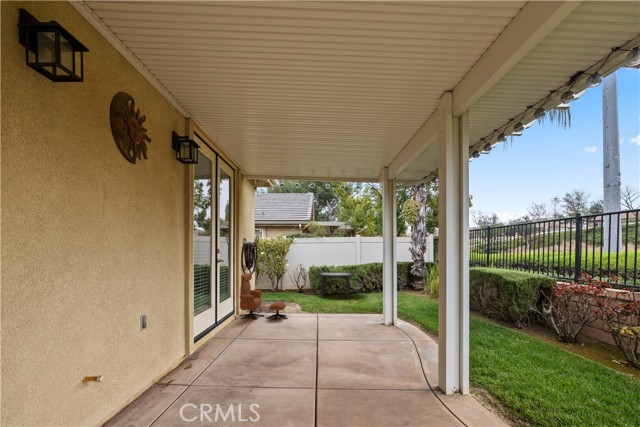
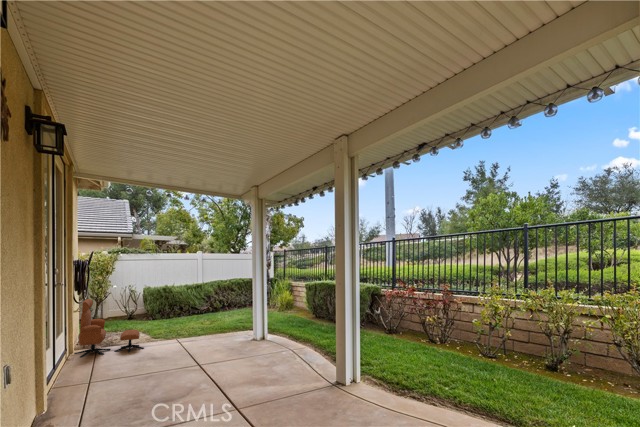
round table: present [317,271,355,299] -> none [158,290,205,322]

